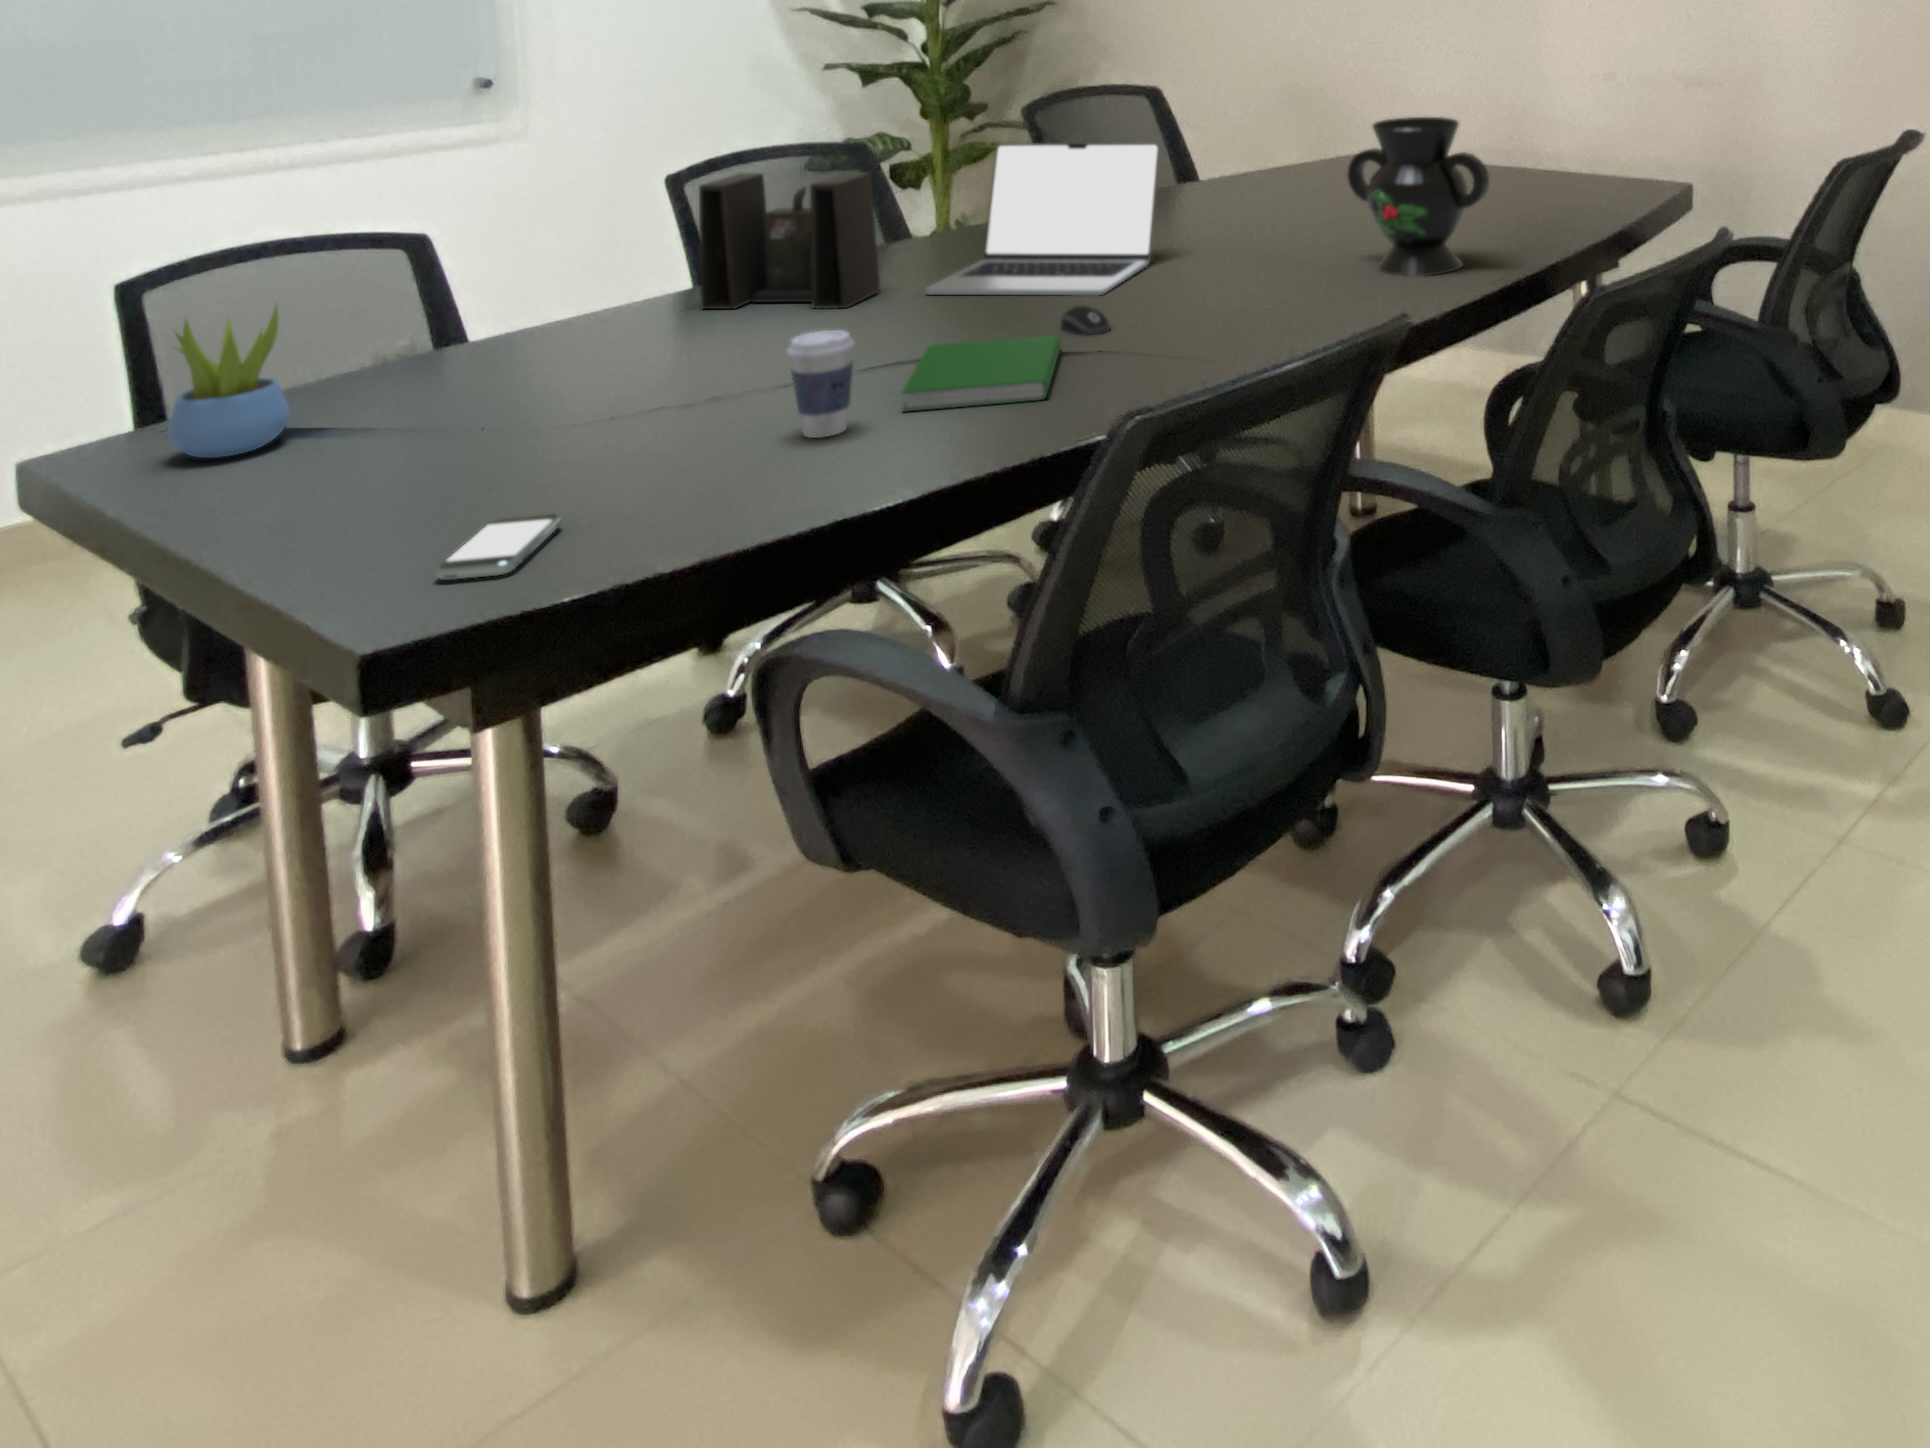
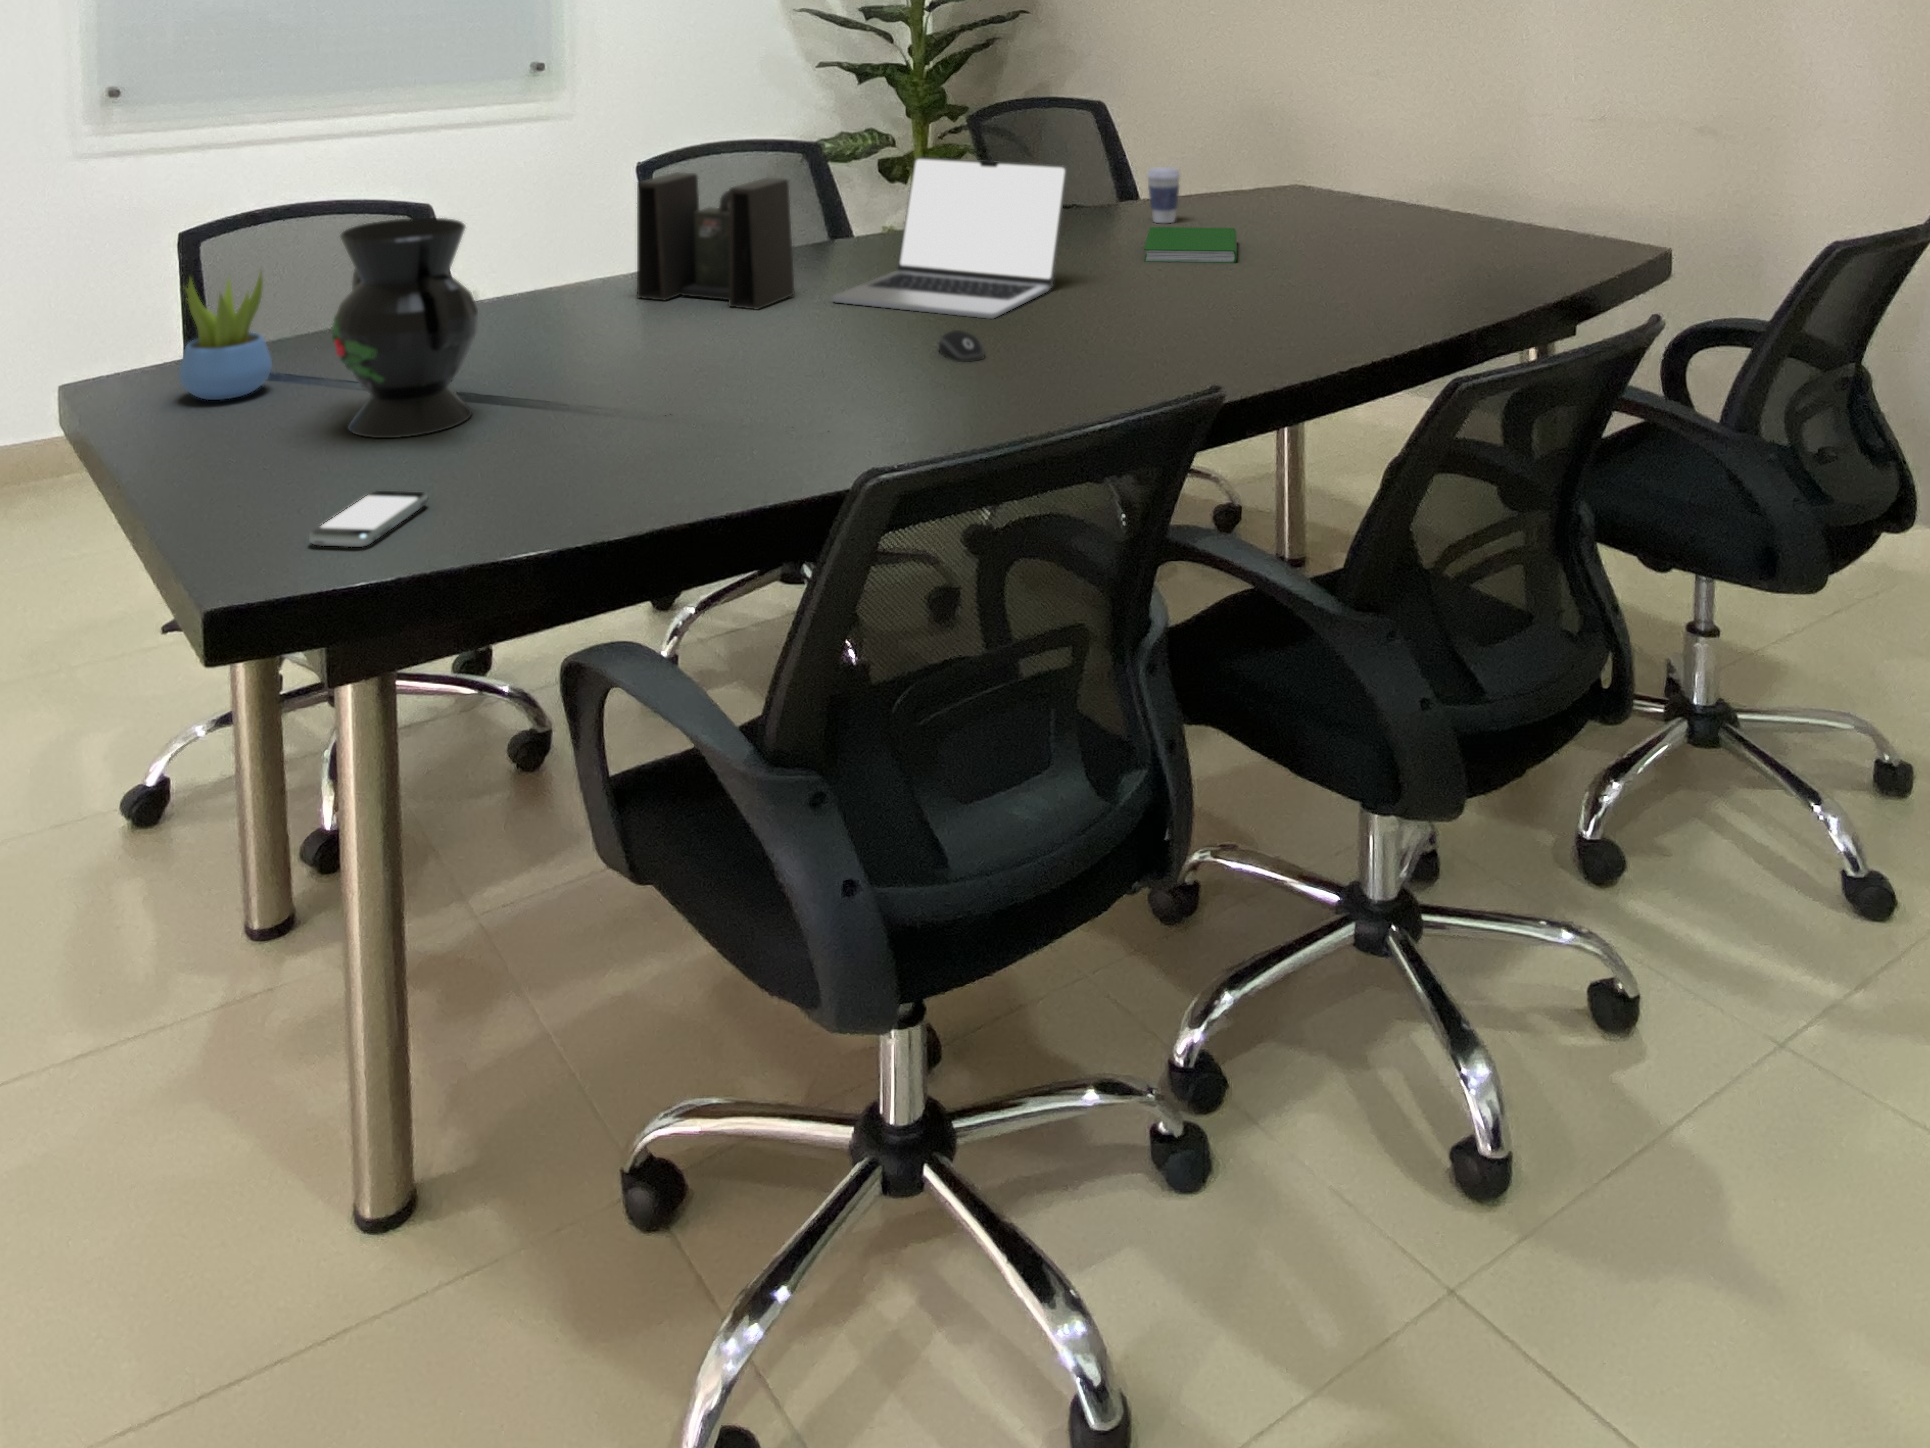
decorative vase: present [1348,117,1489,276] -> present [332,218,478,438]
coffee cup: present [787,330,854,438] -> present [1147,167,1180,223]
hardcover book: present [902,336,1061,412] -> present [1144,227,1237,263]

